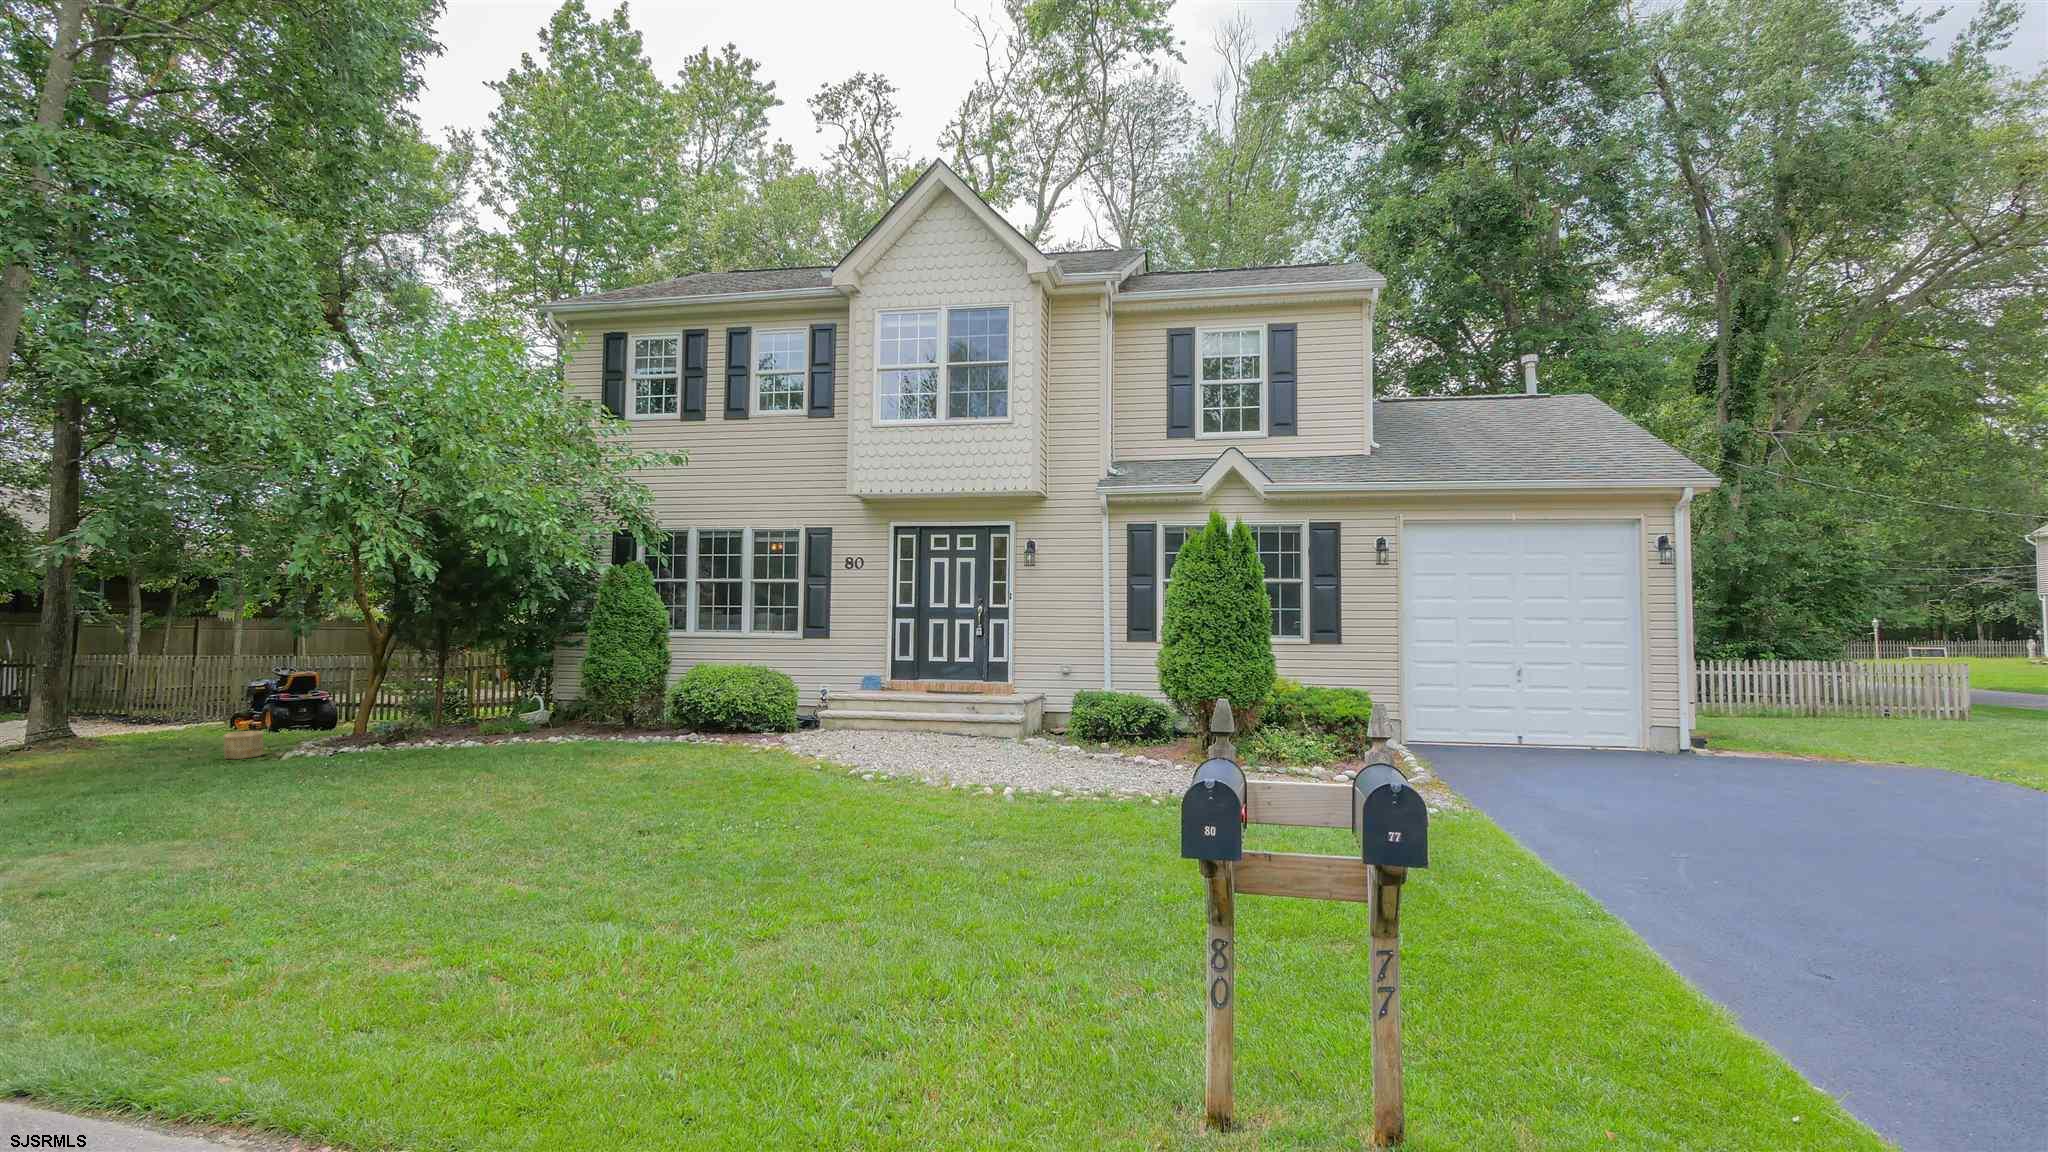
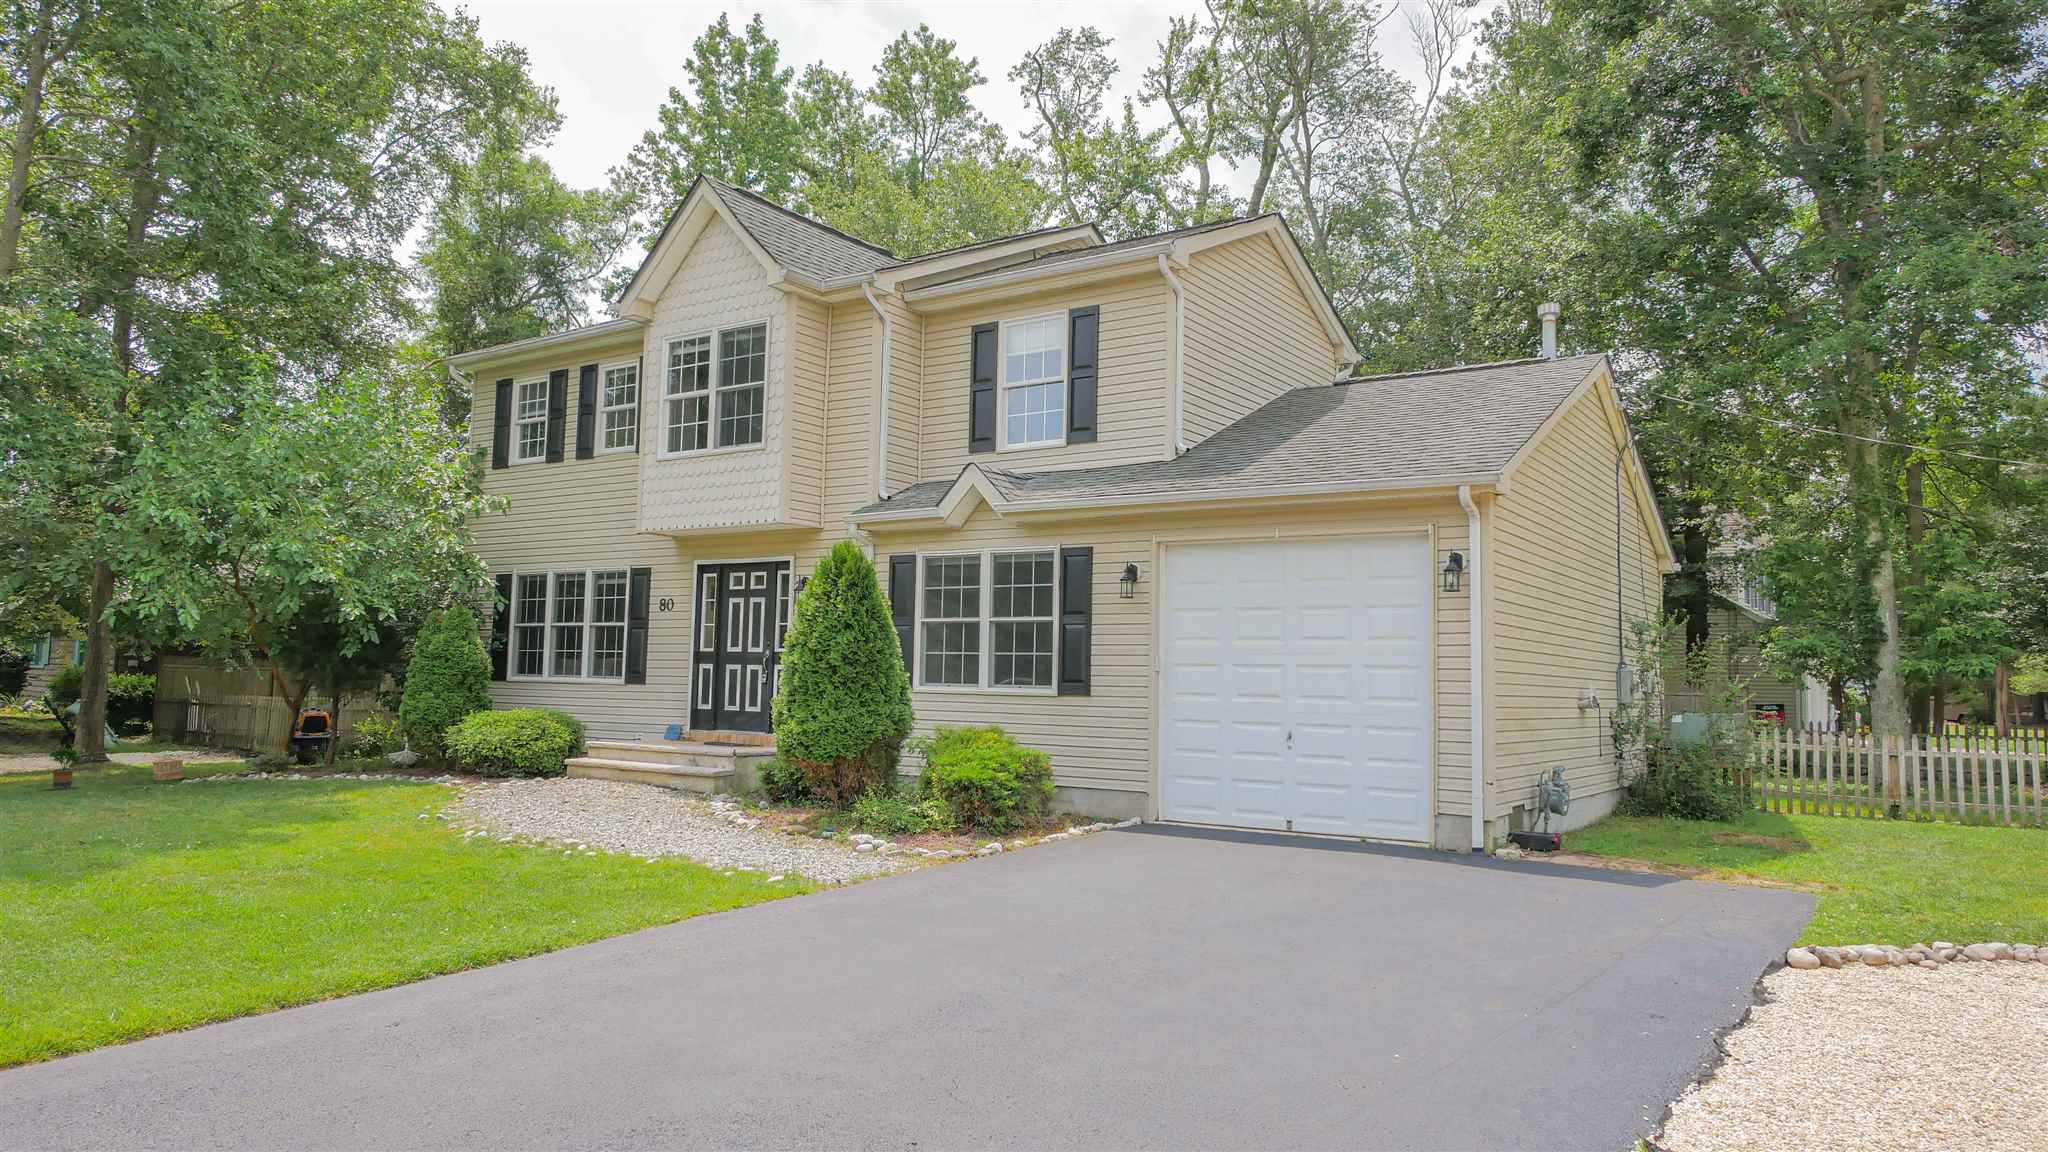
potted tree: none [99,726,149,778] -> present [49,750,81,790]

